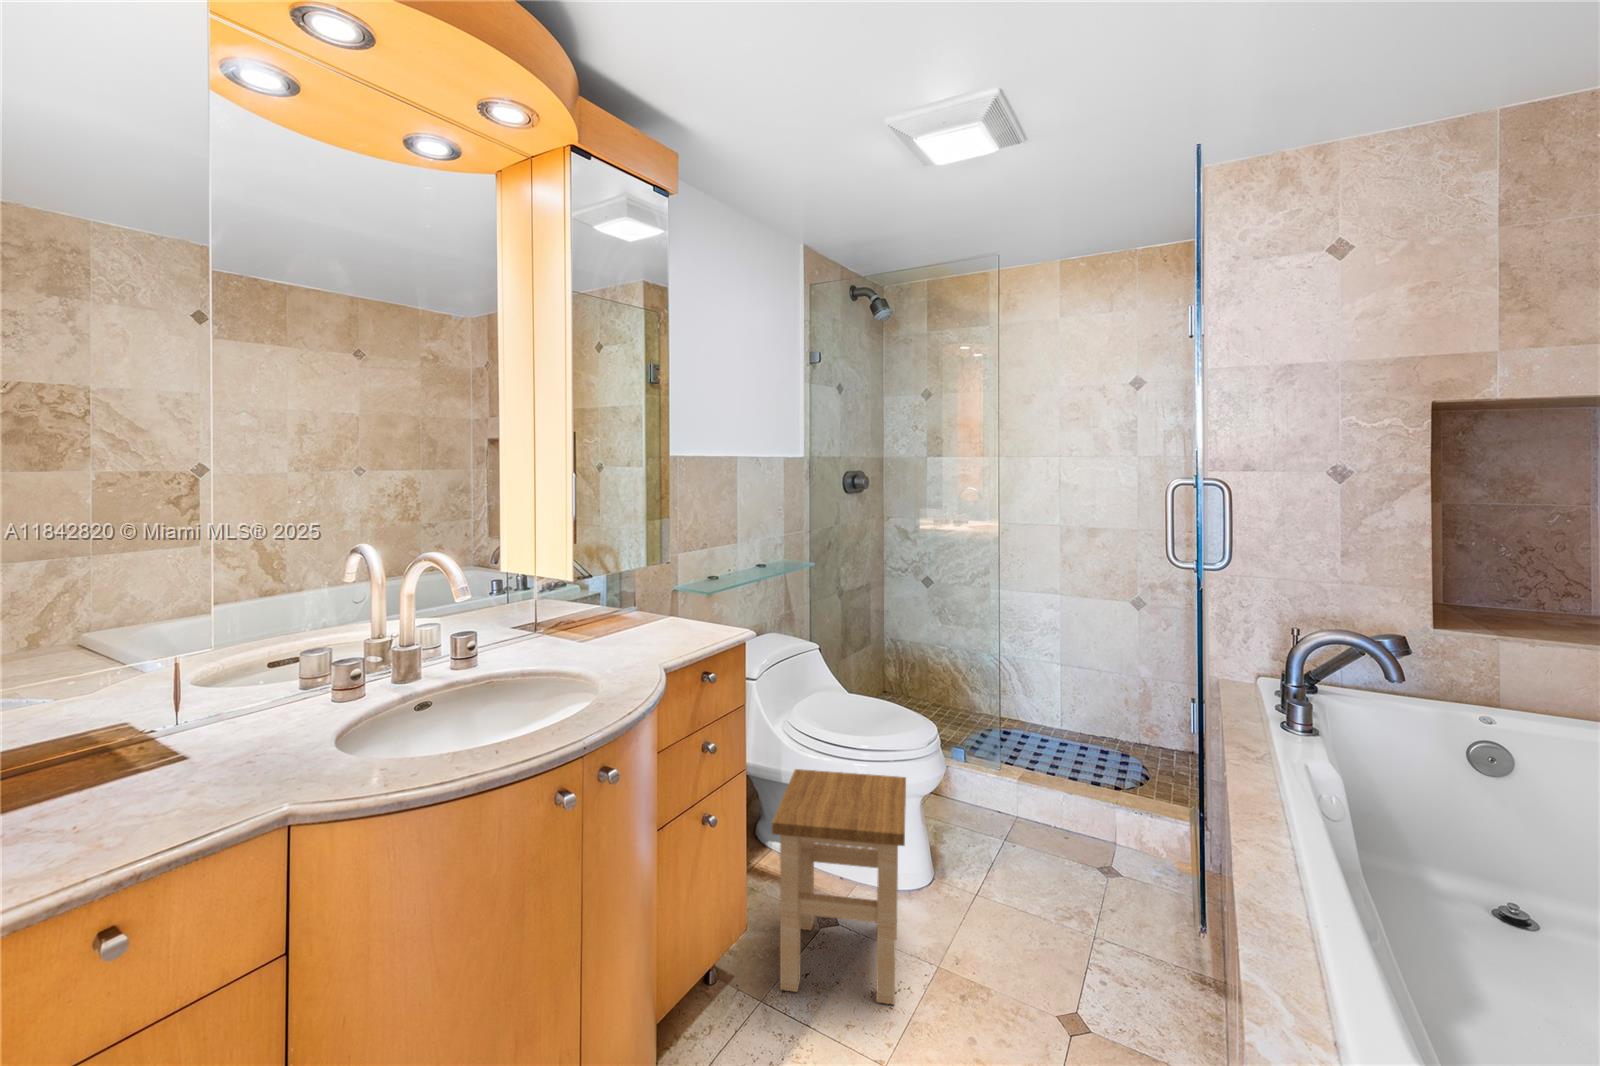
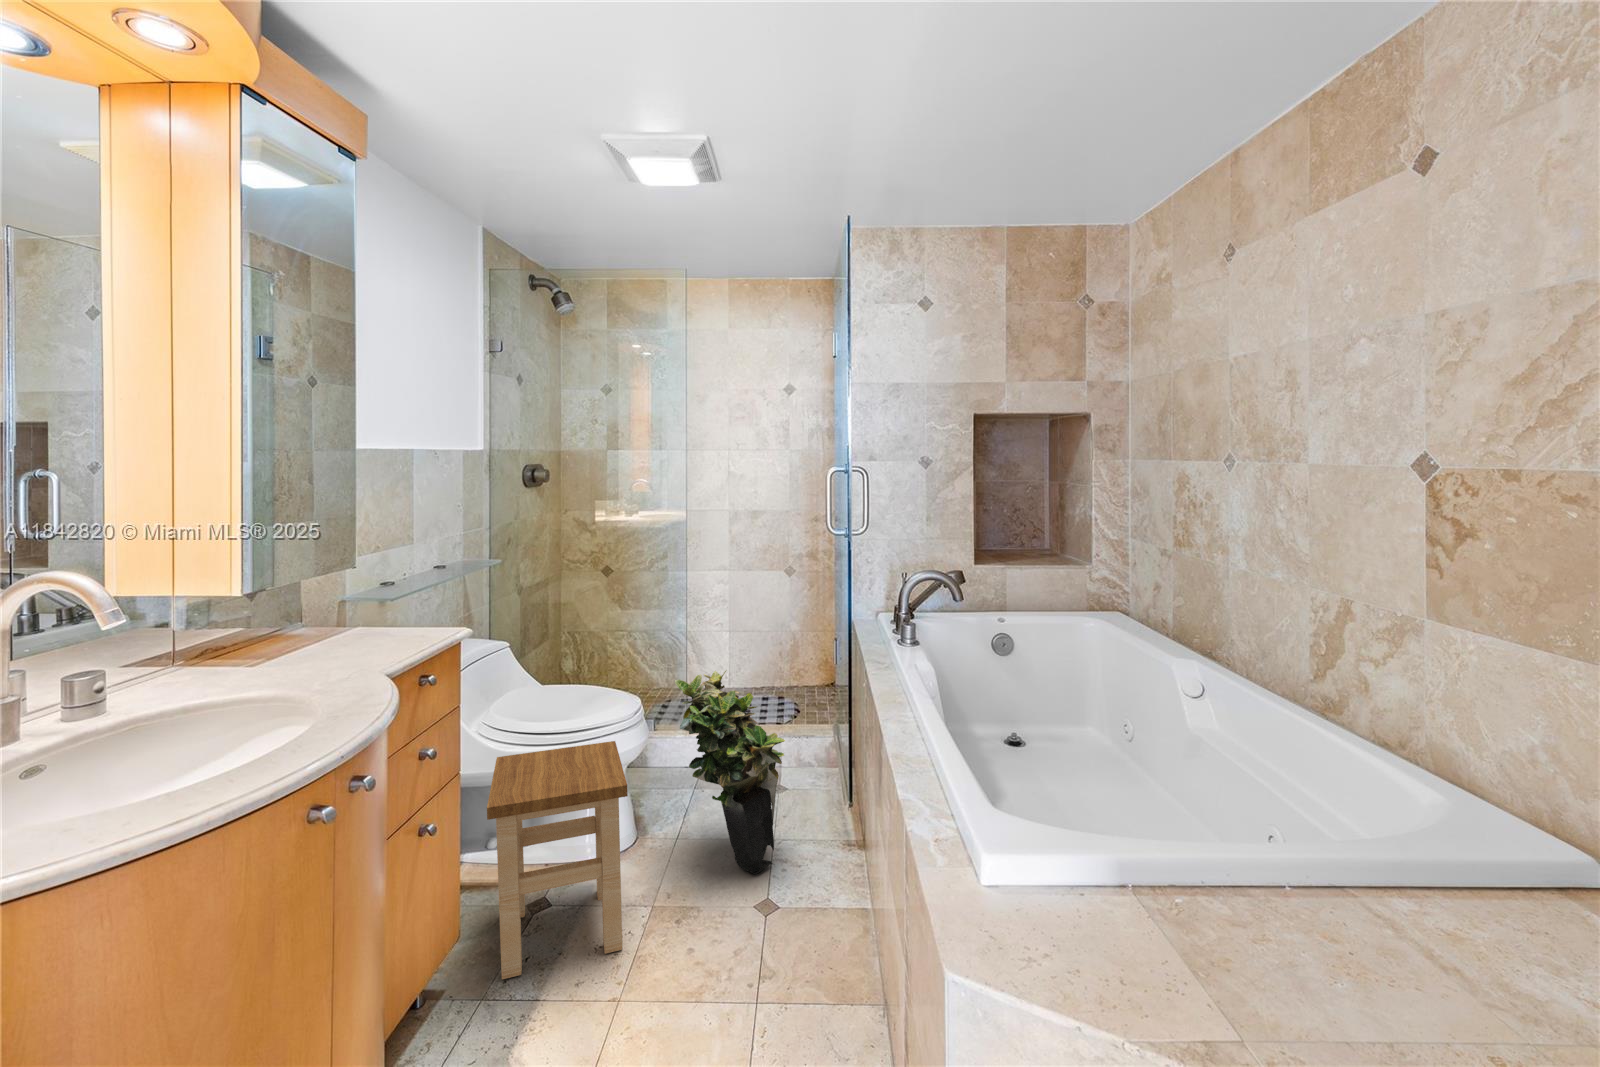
potted plant: none [974,718,1104,971] -> present [675,671,785,875]

